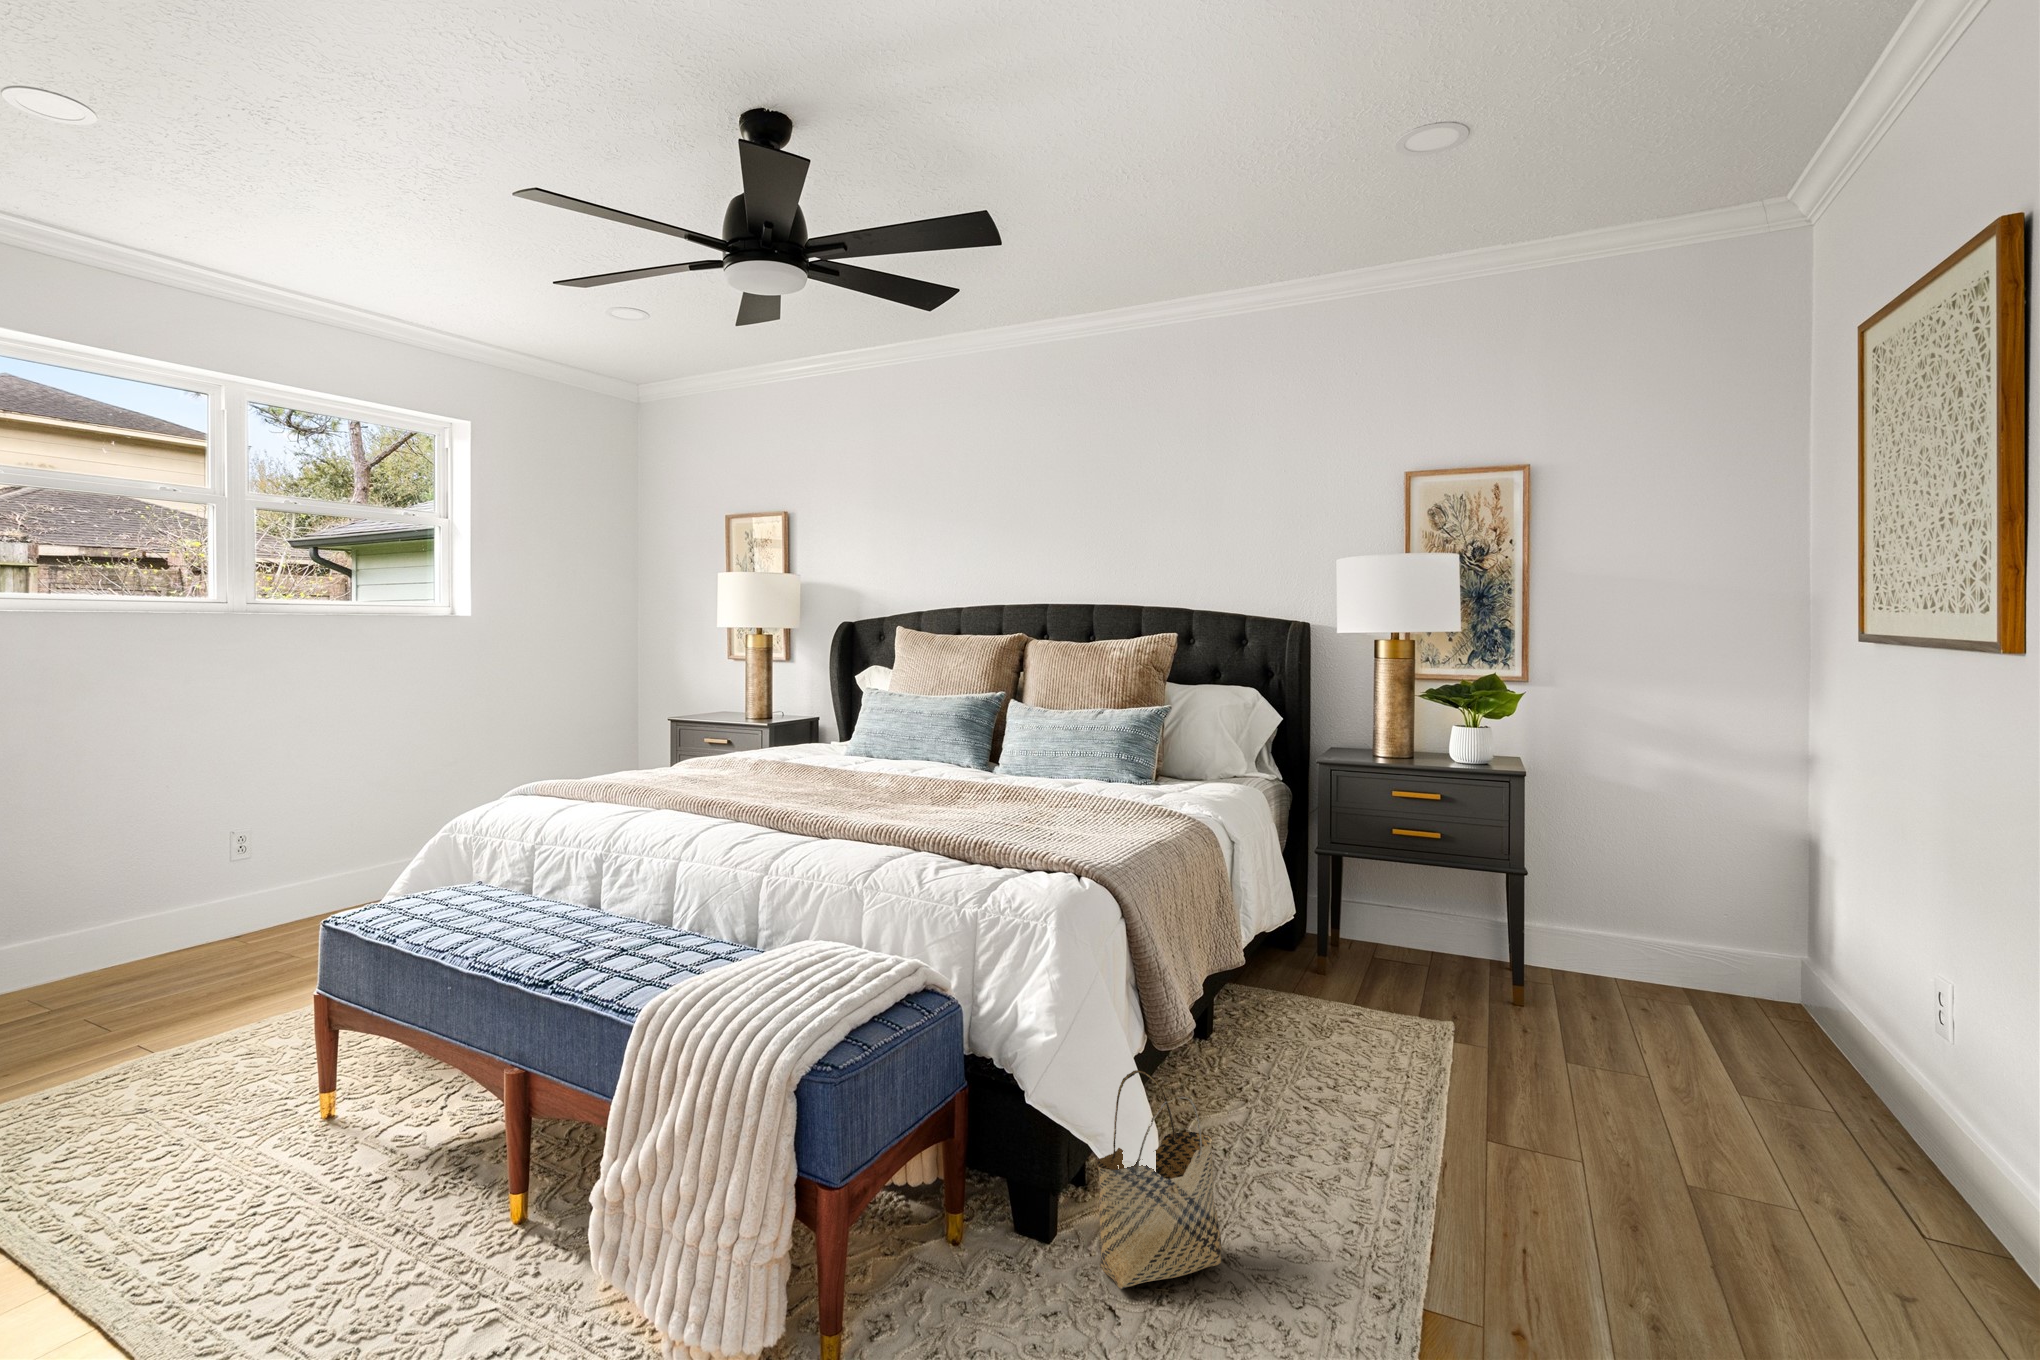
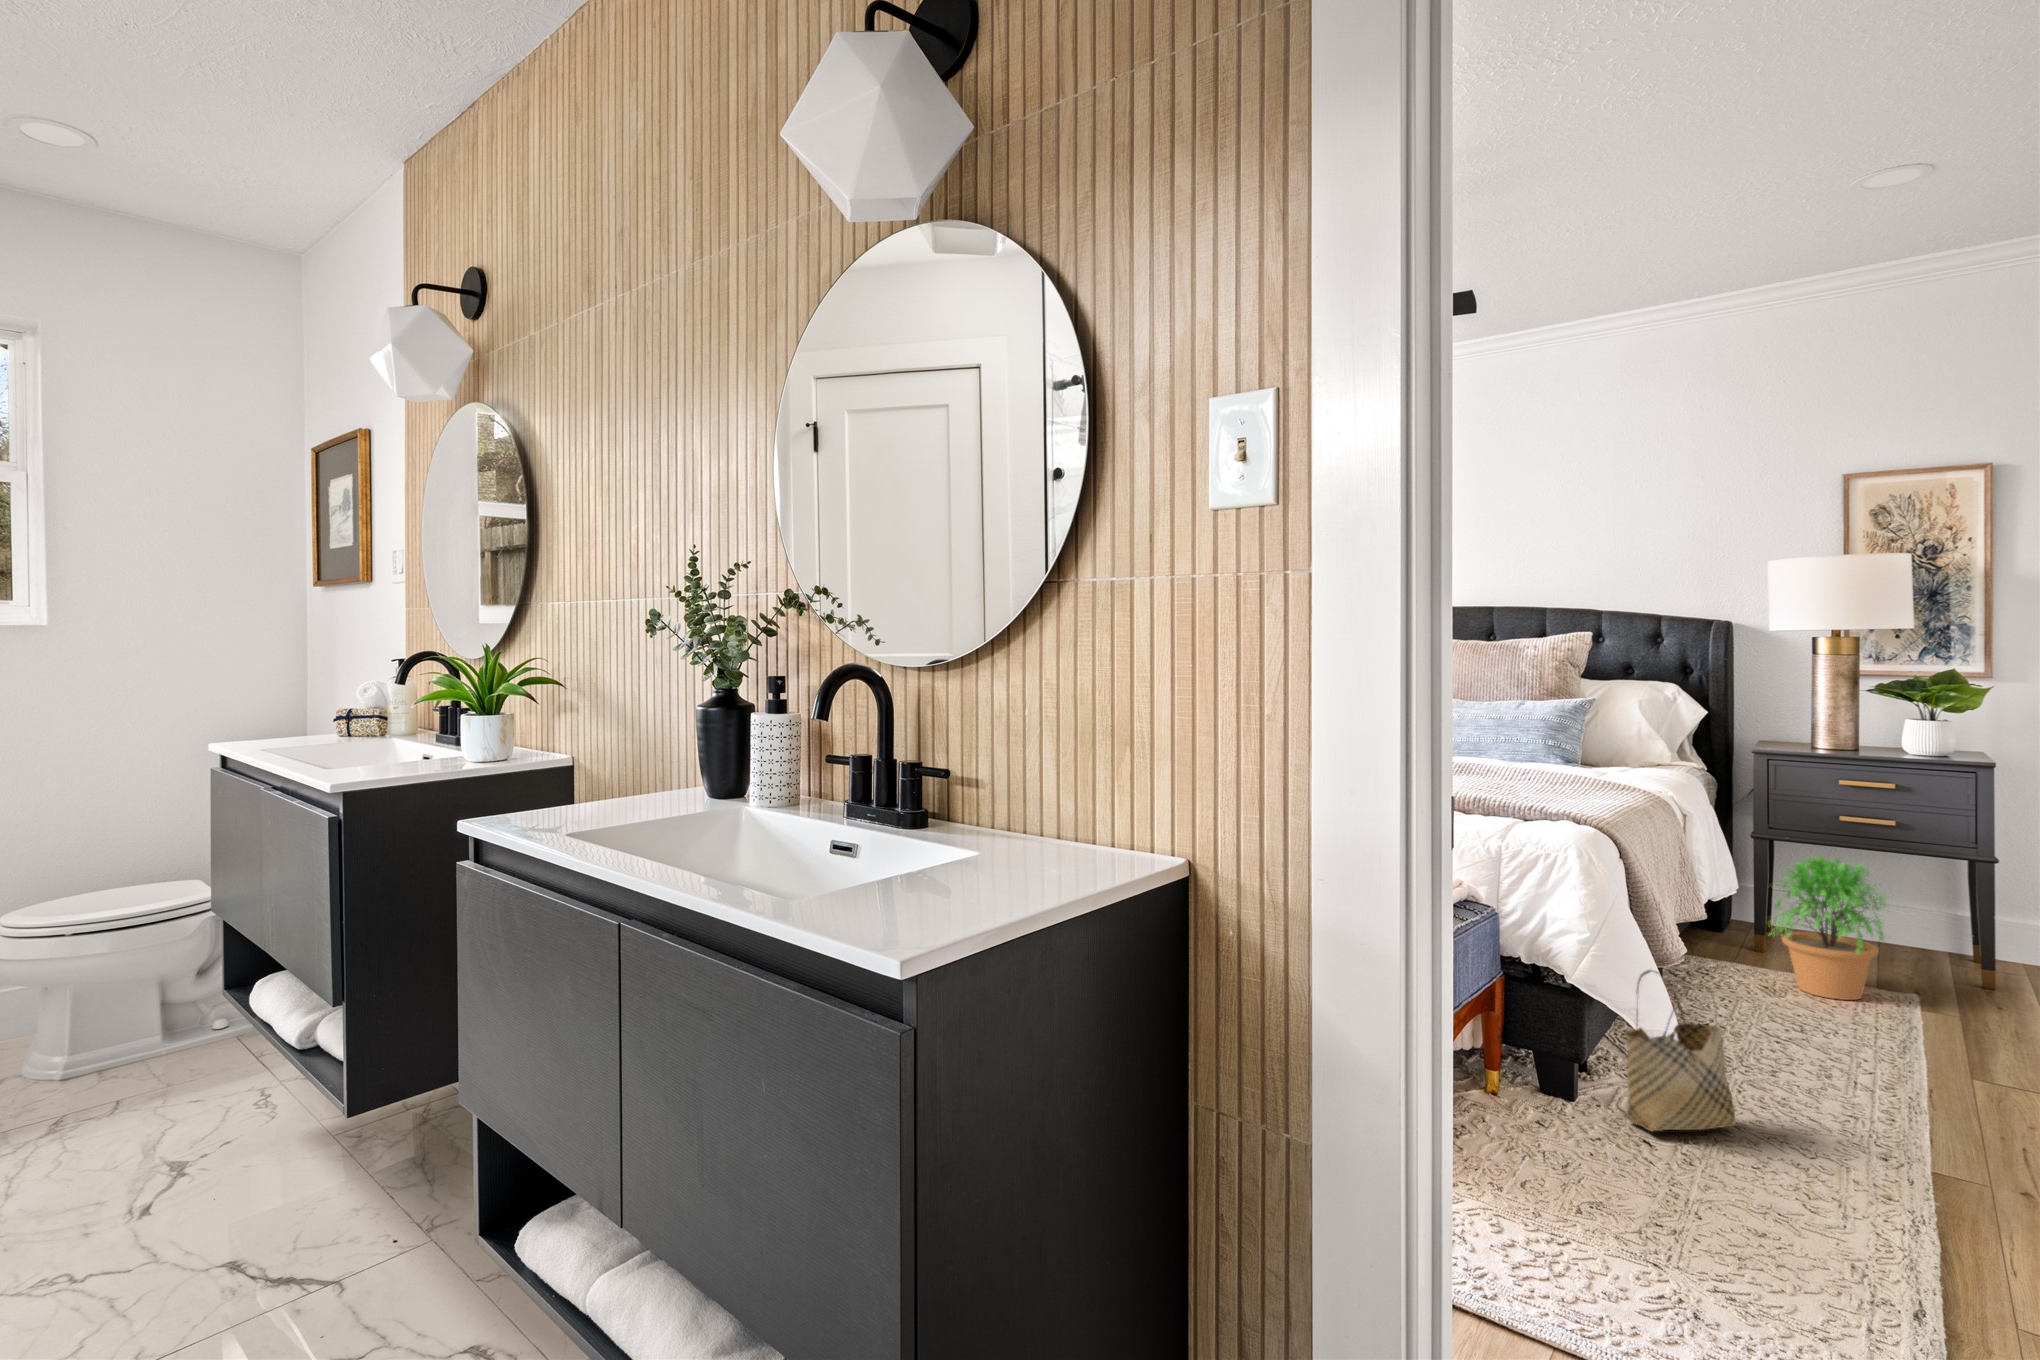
potted plant: none [1319,876,1432,1034] -> present [1770,856,1886,1000]

